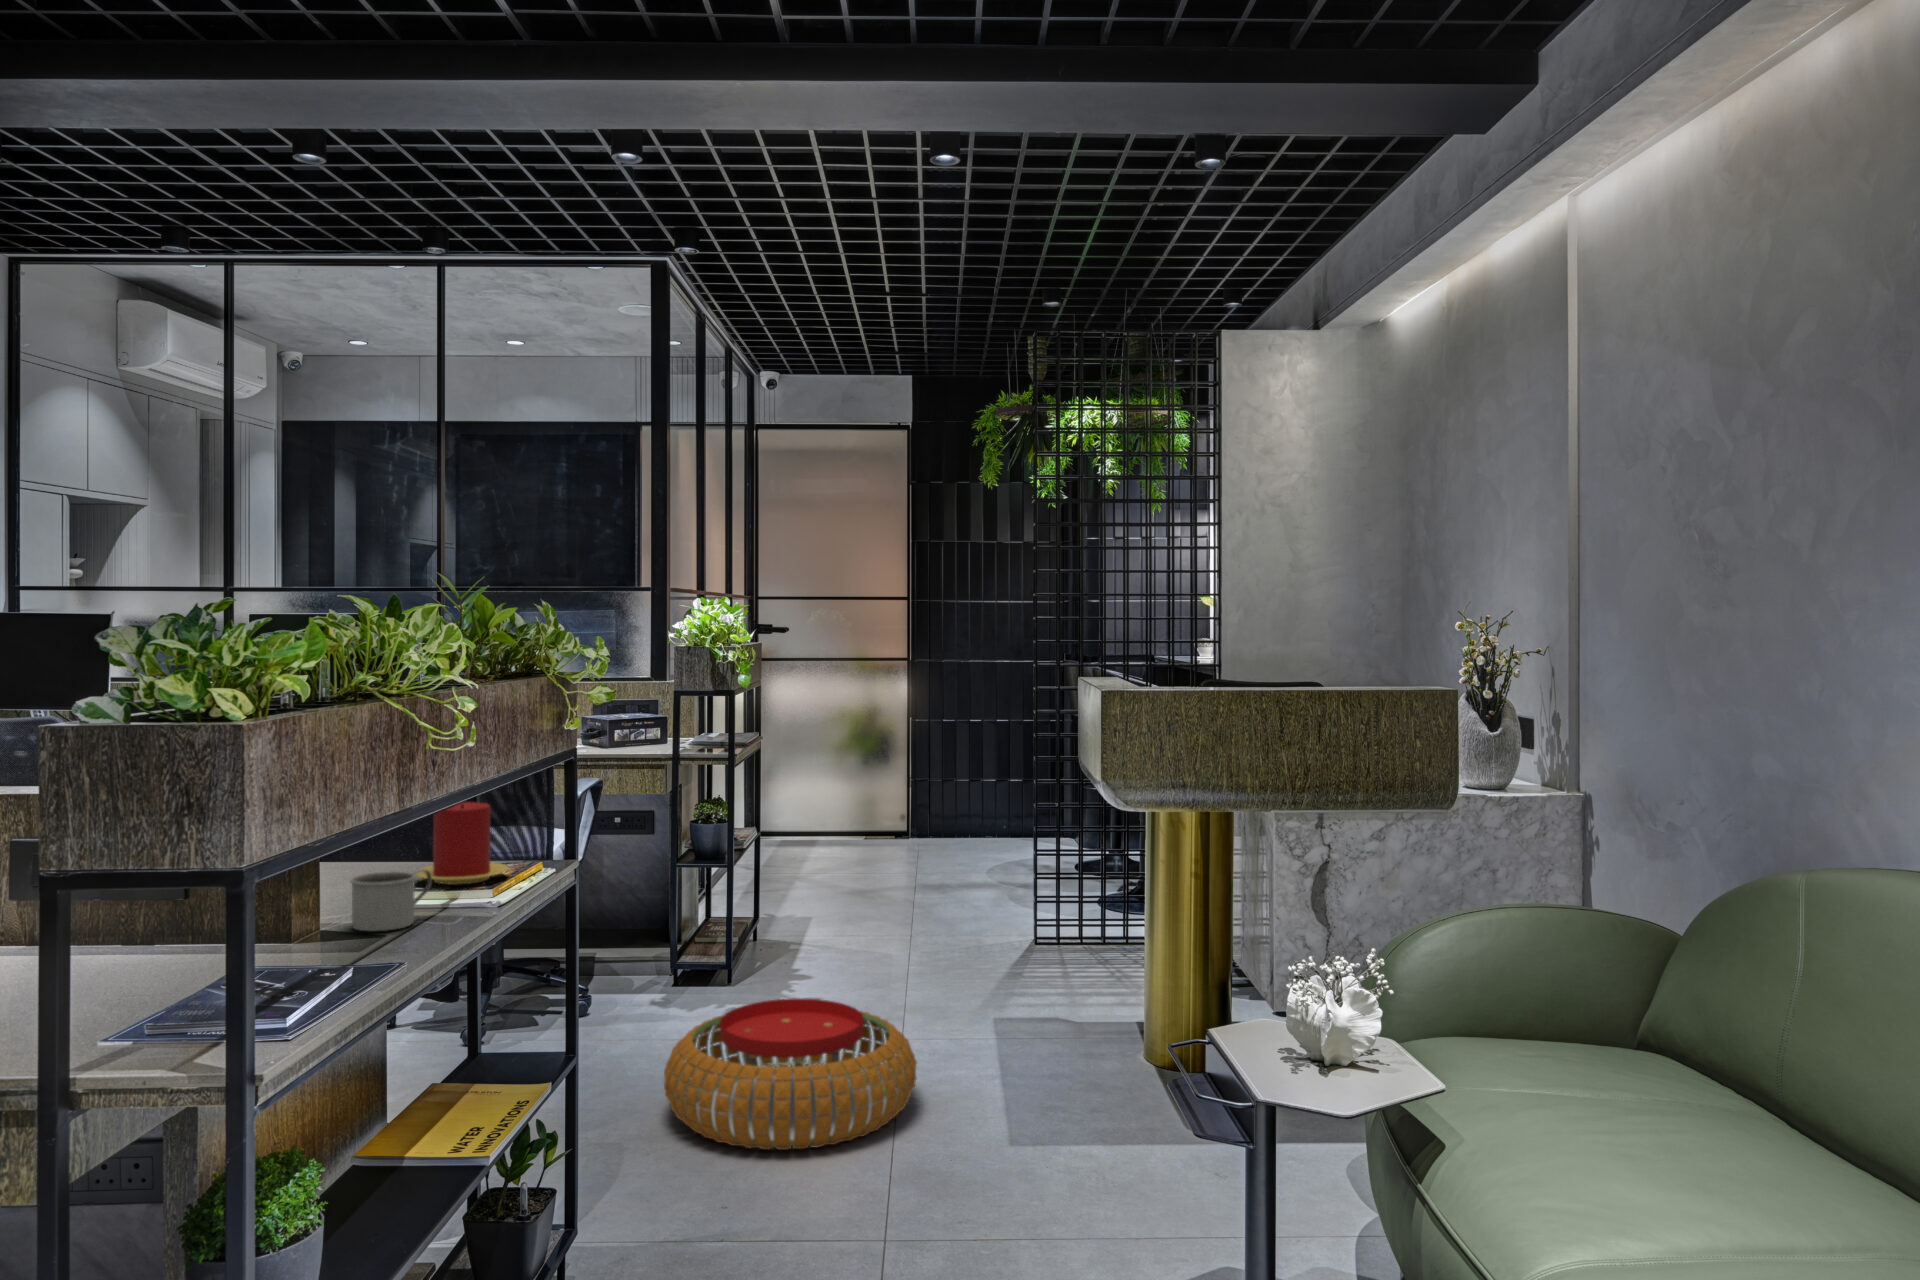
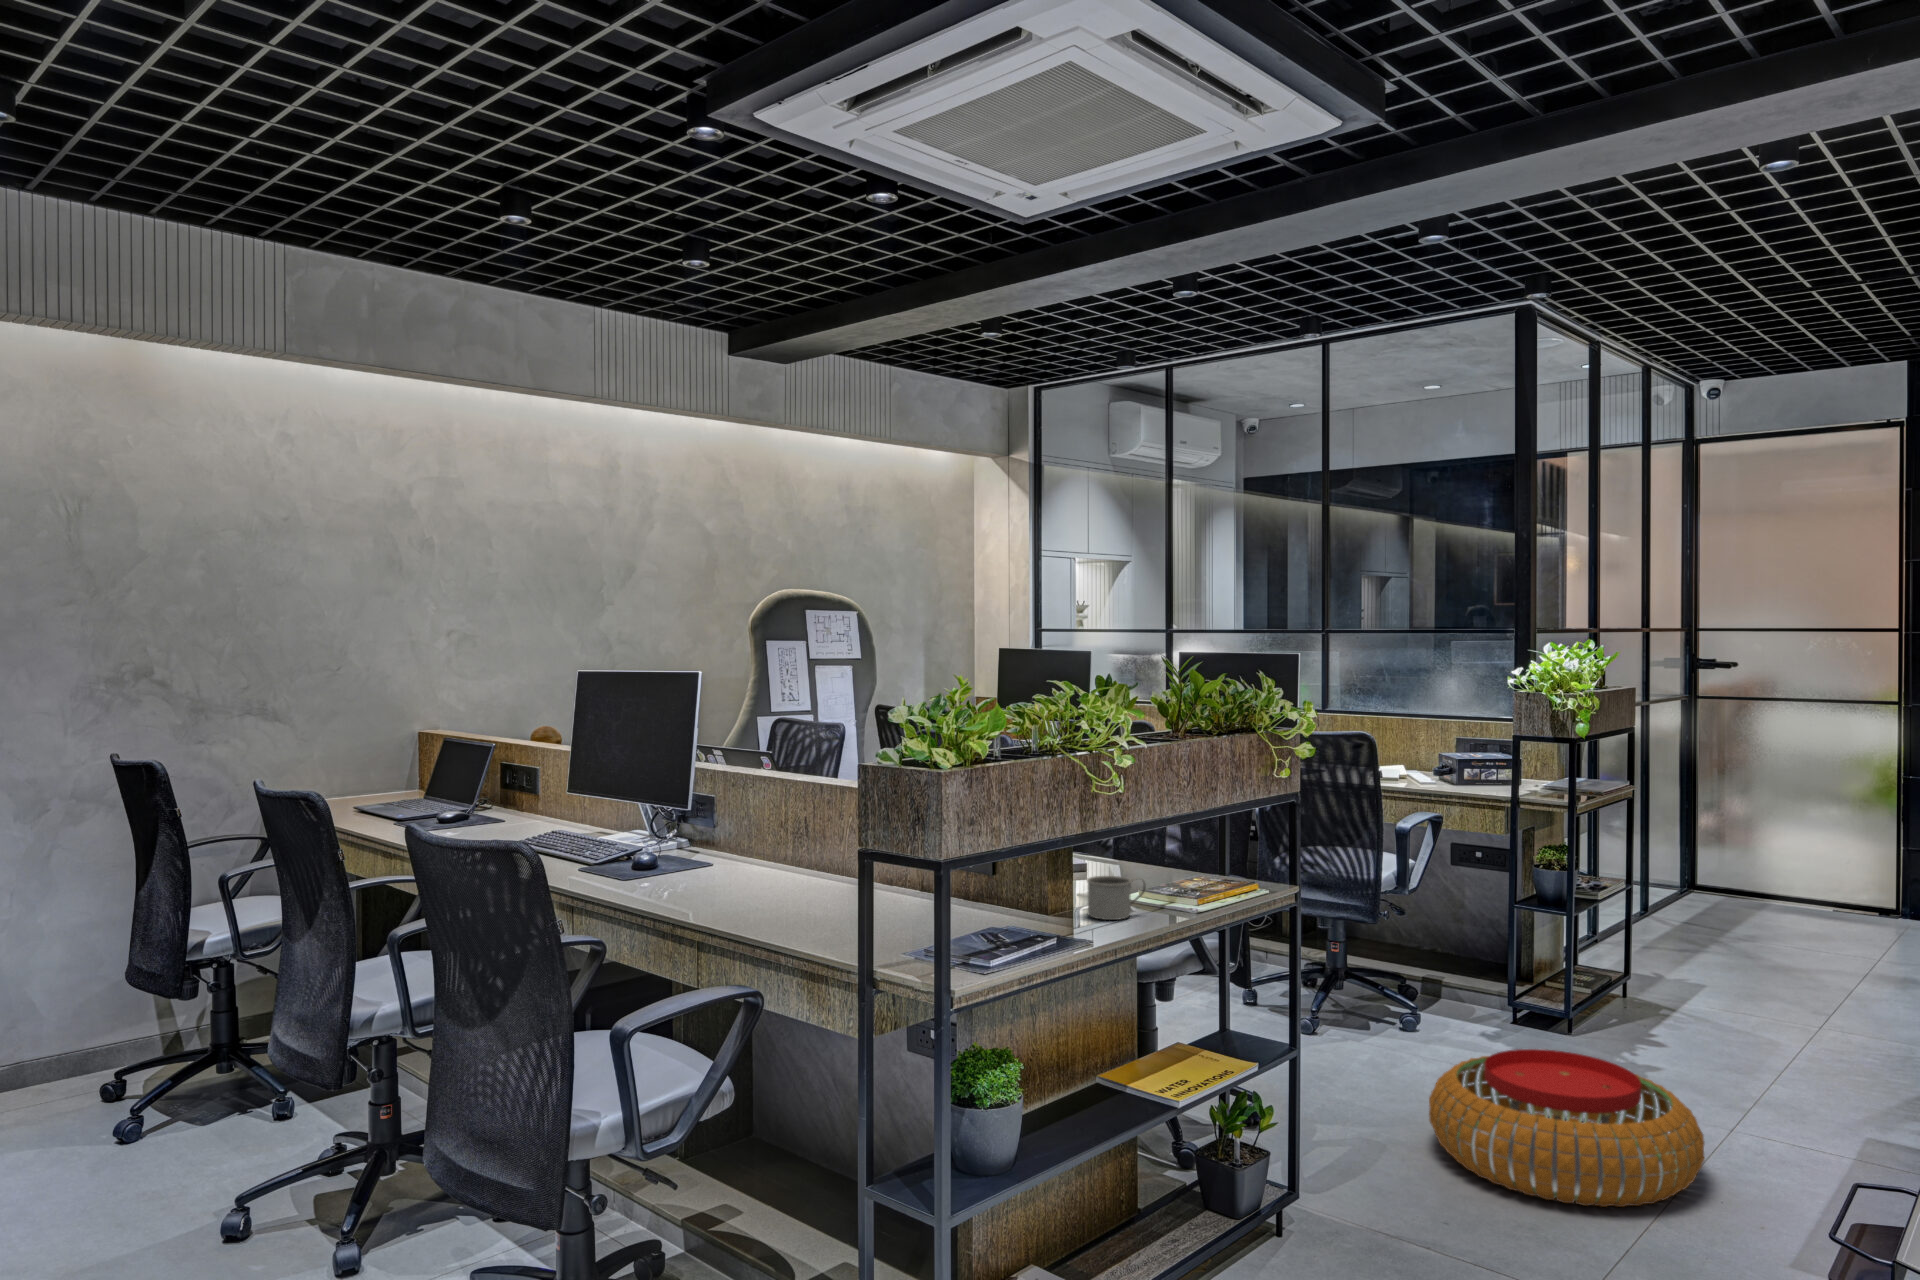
candle: present [416,802,508,884] -> none [1164,828,1235,893]

